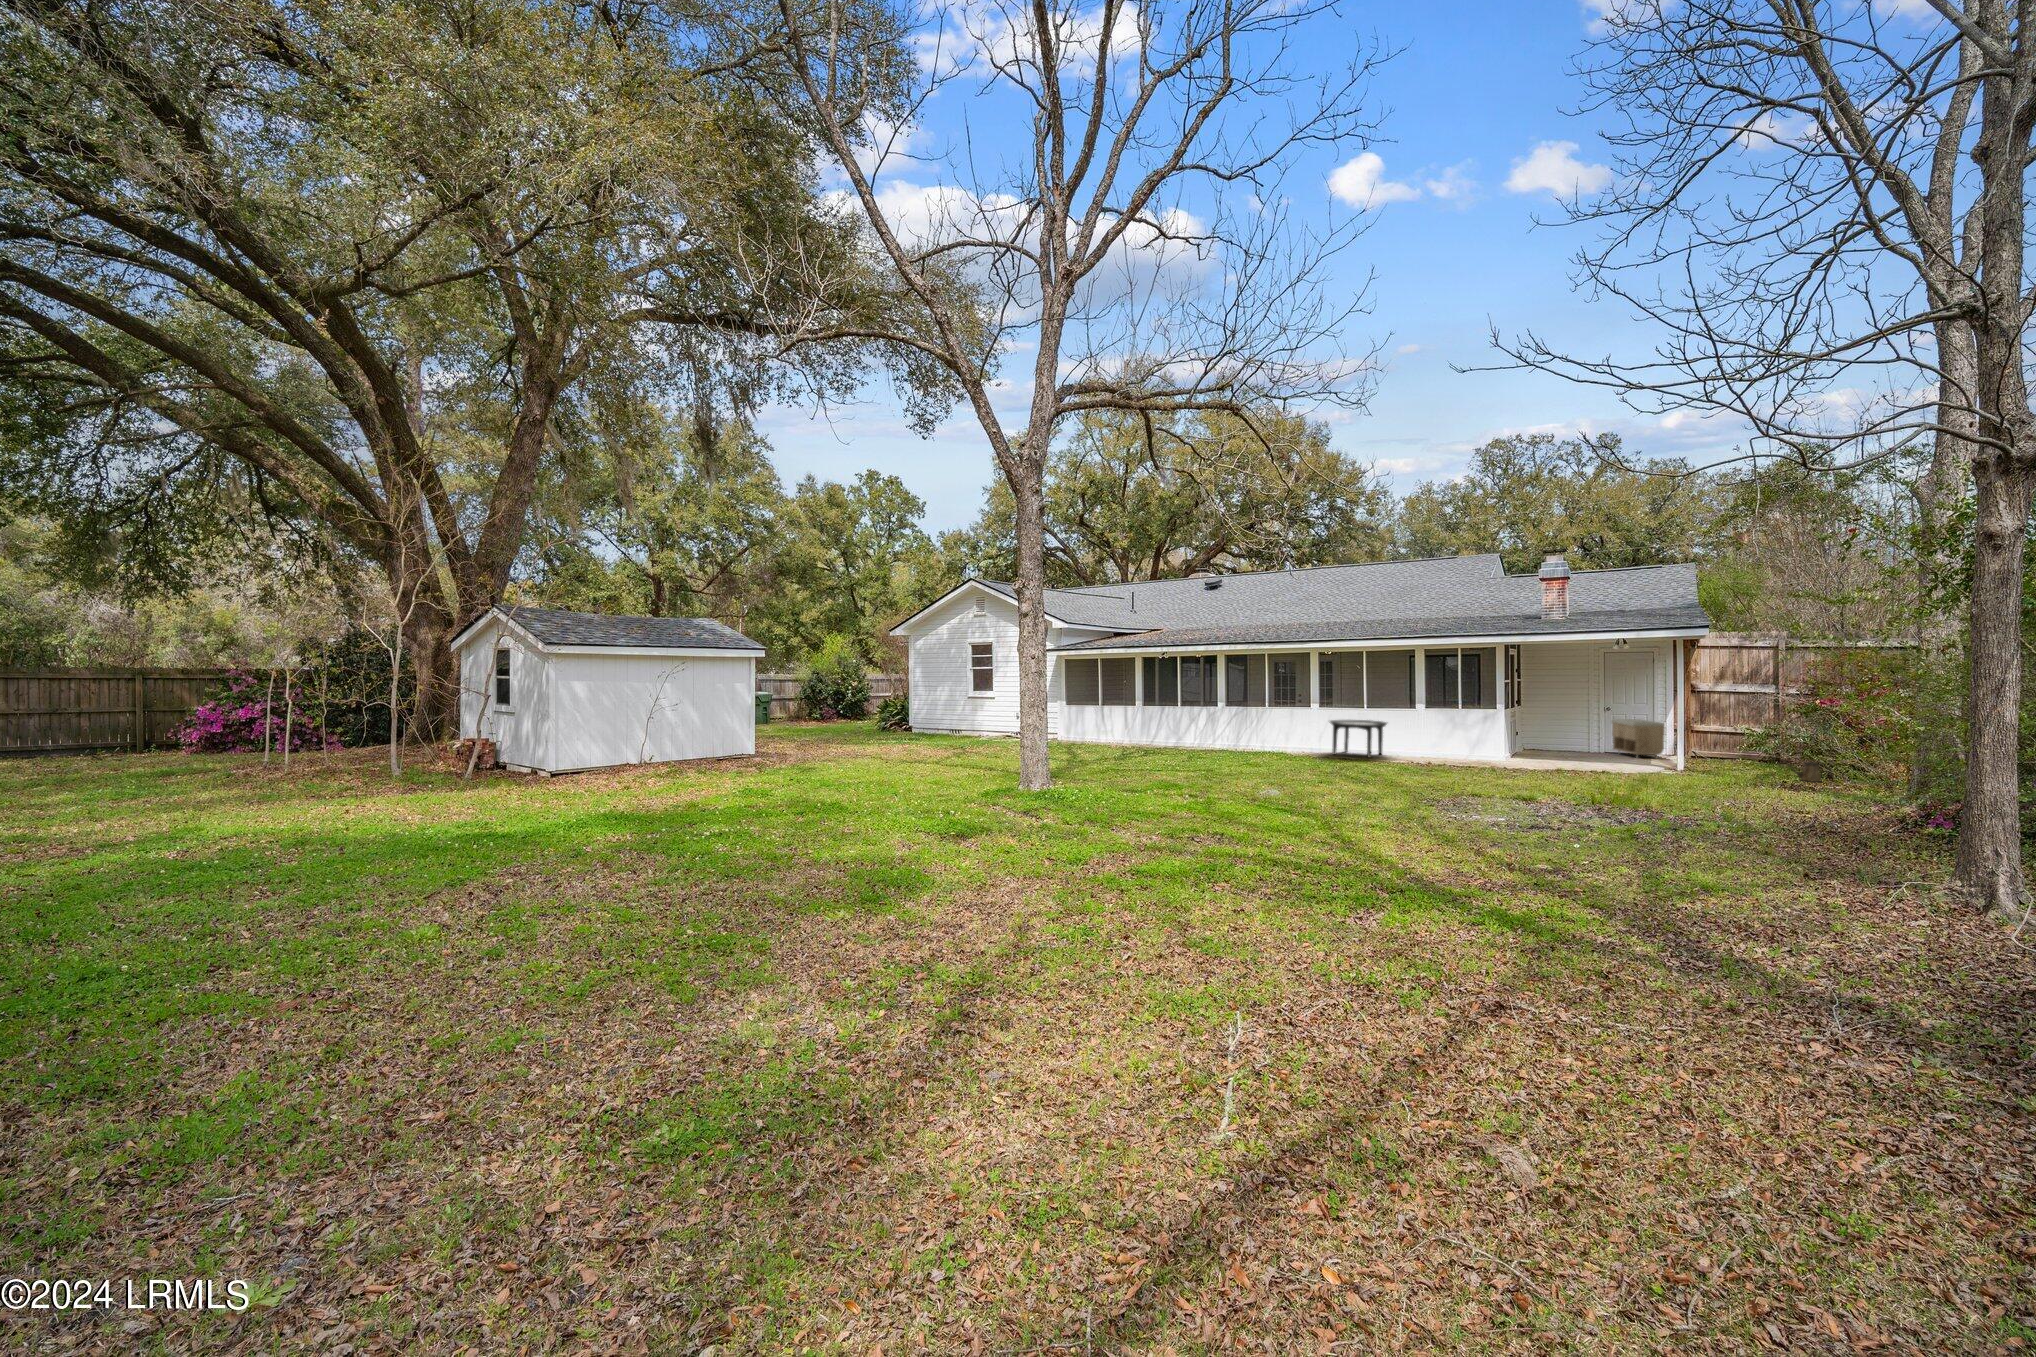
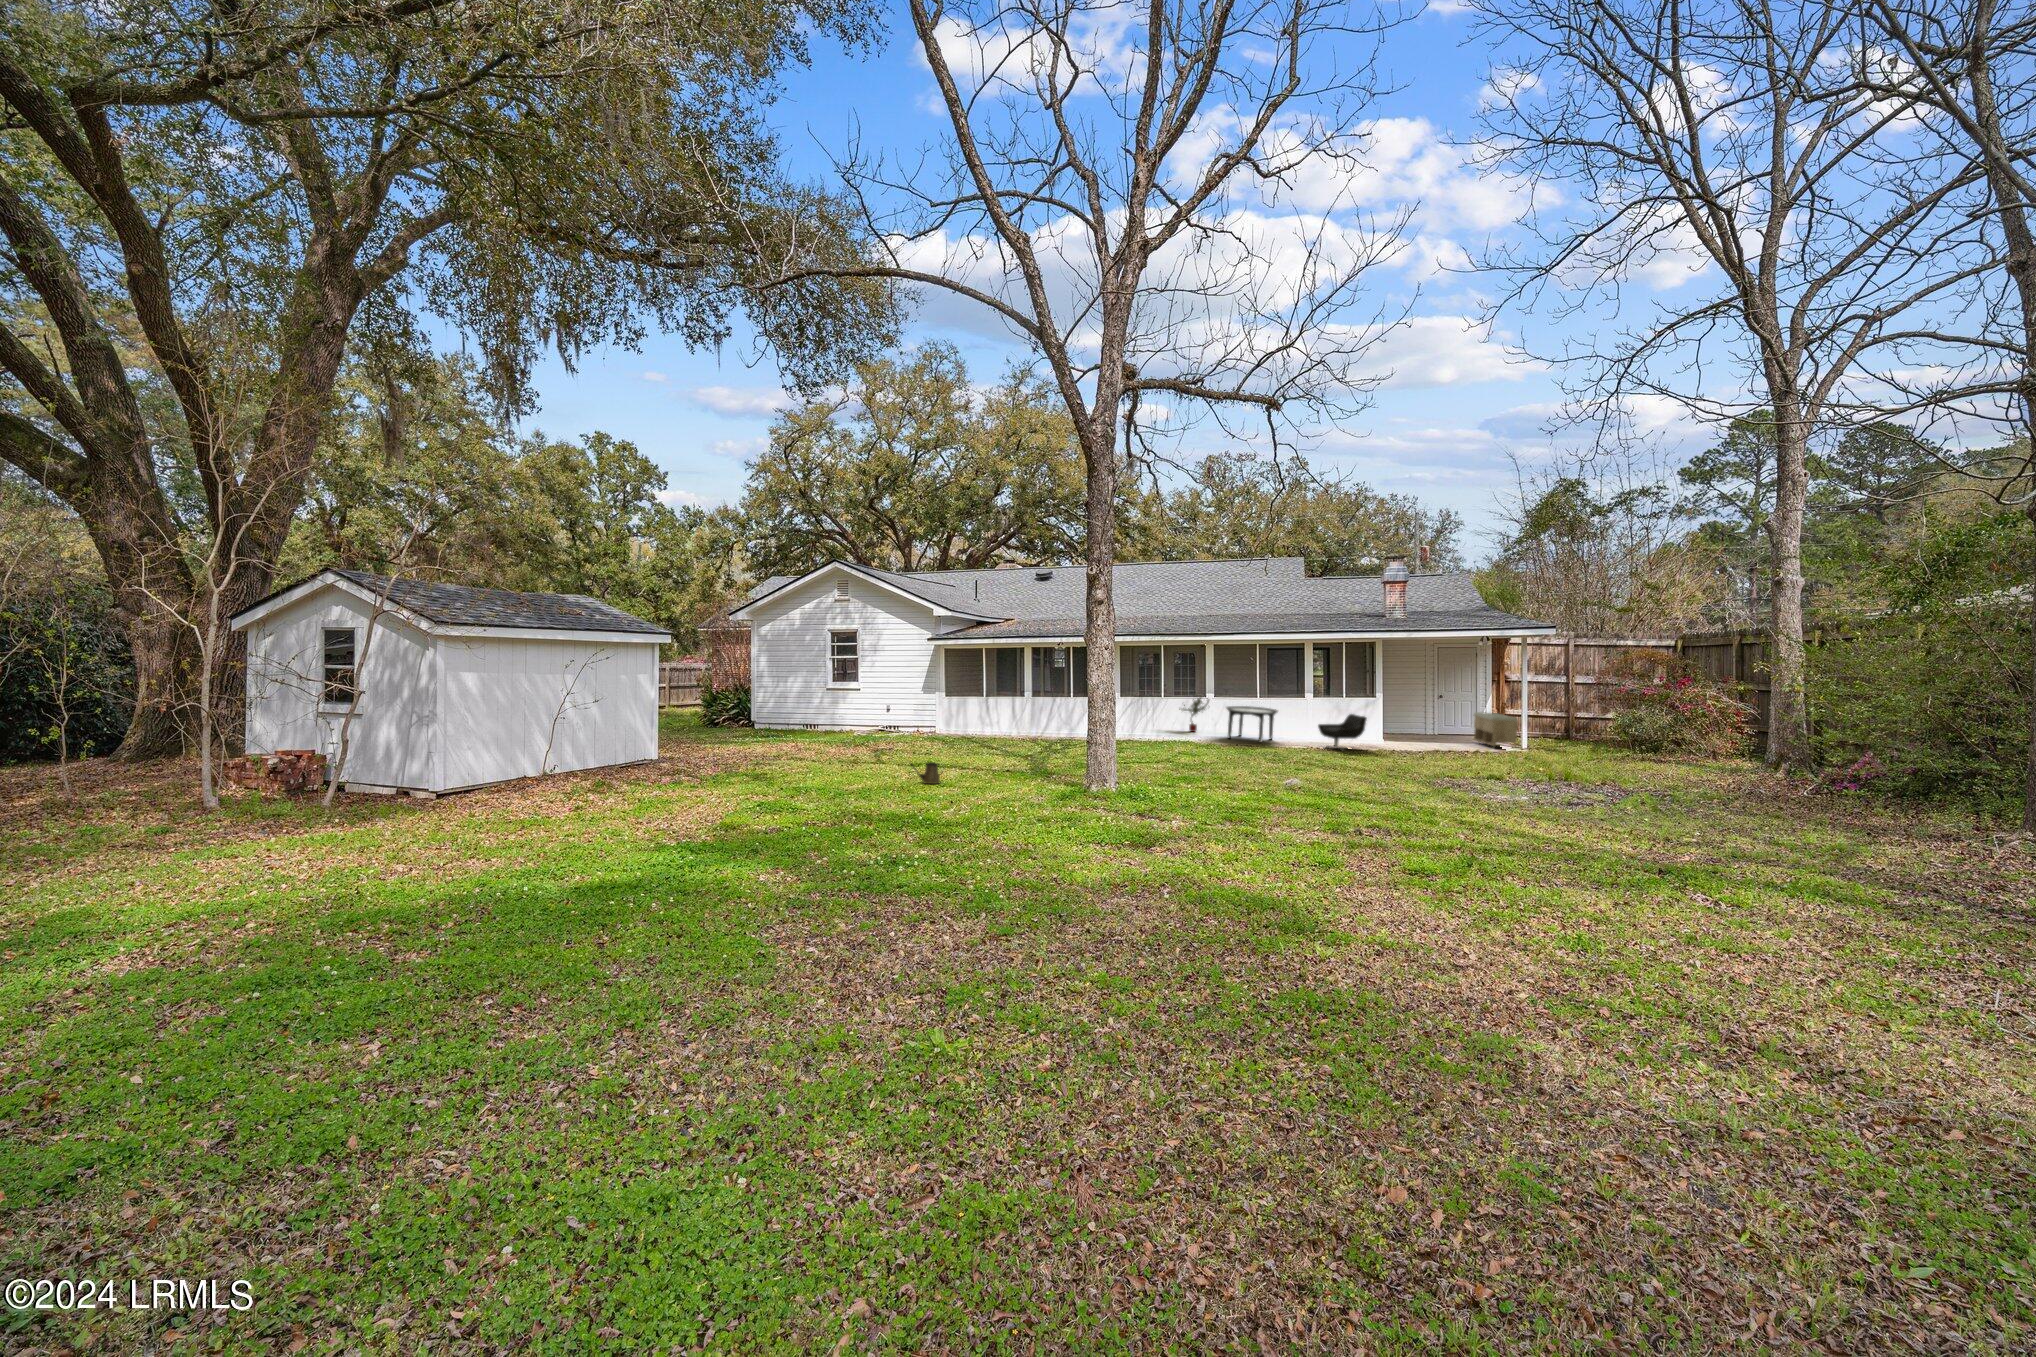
potted tree: none [1277,707,1312,749] -> present [1179,696,1209,732]
lounge chair: none [1433,723,1488,763] -> present [1318,714,1367,748]
watering can: present [1784,759,1822,782] -> present [912,762,940,784]

